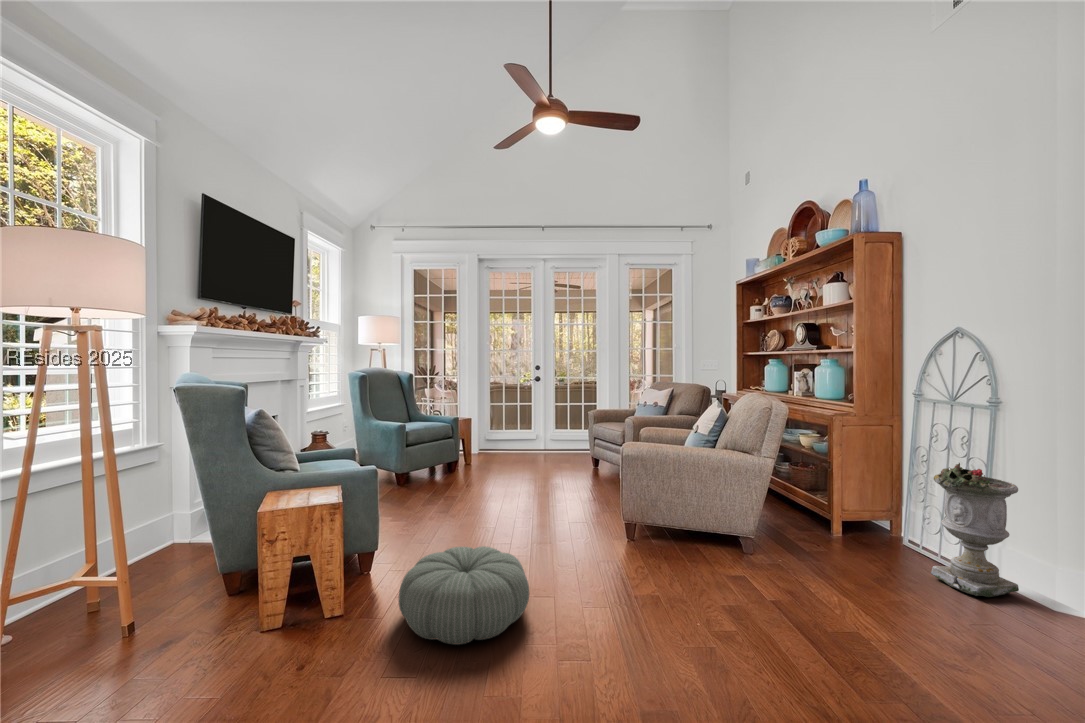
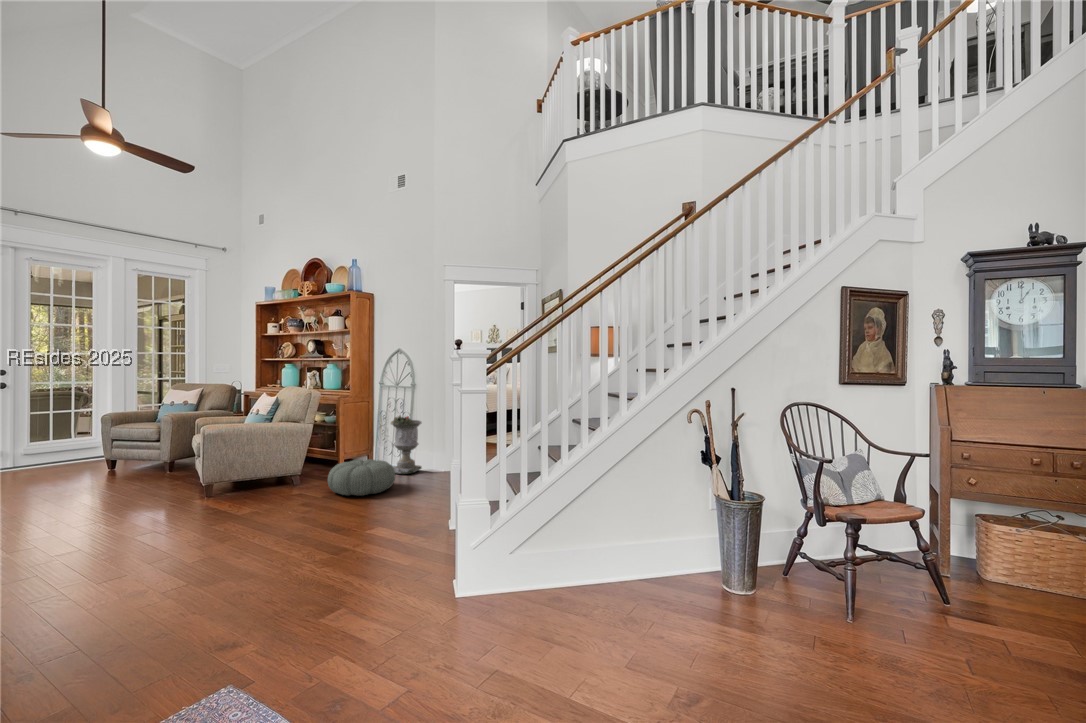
pouf: present [399,546,529,645] -> present [328,460,395,496]

